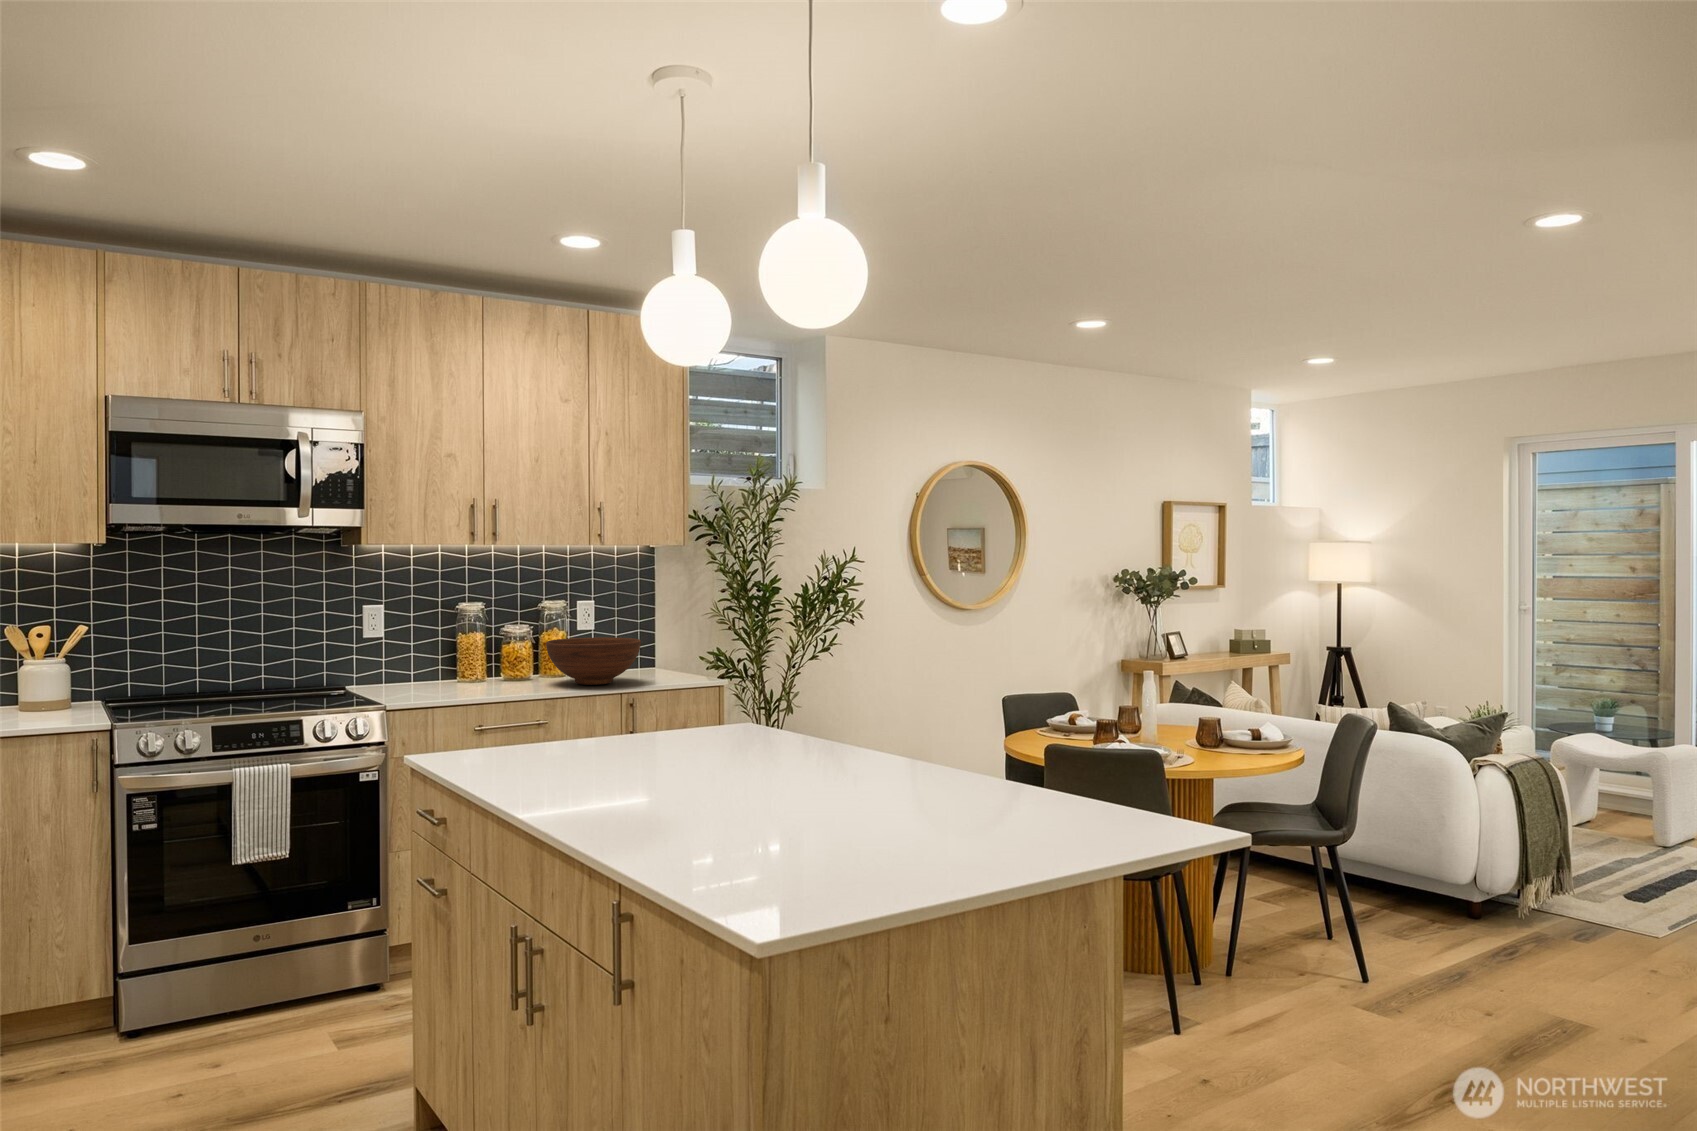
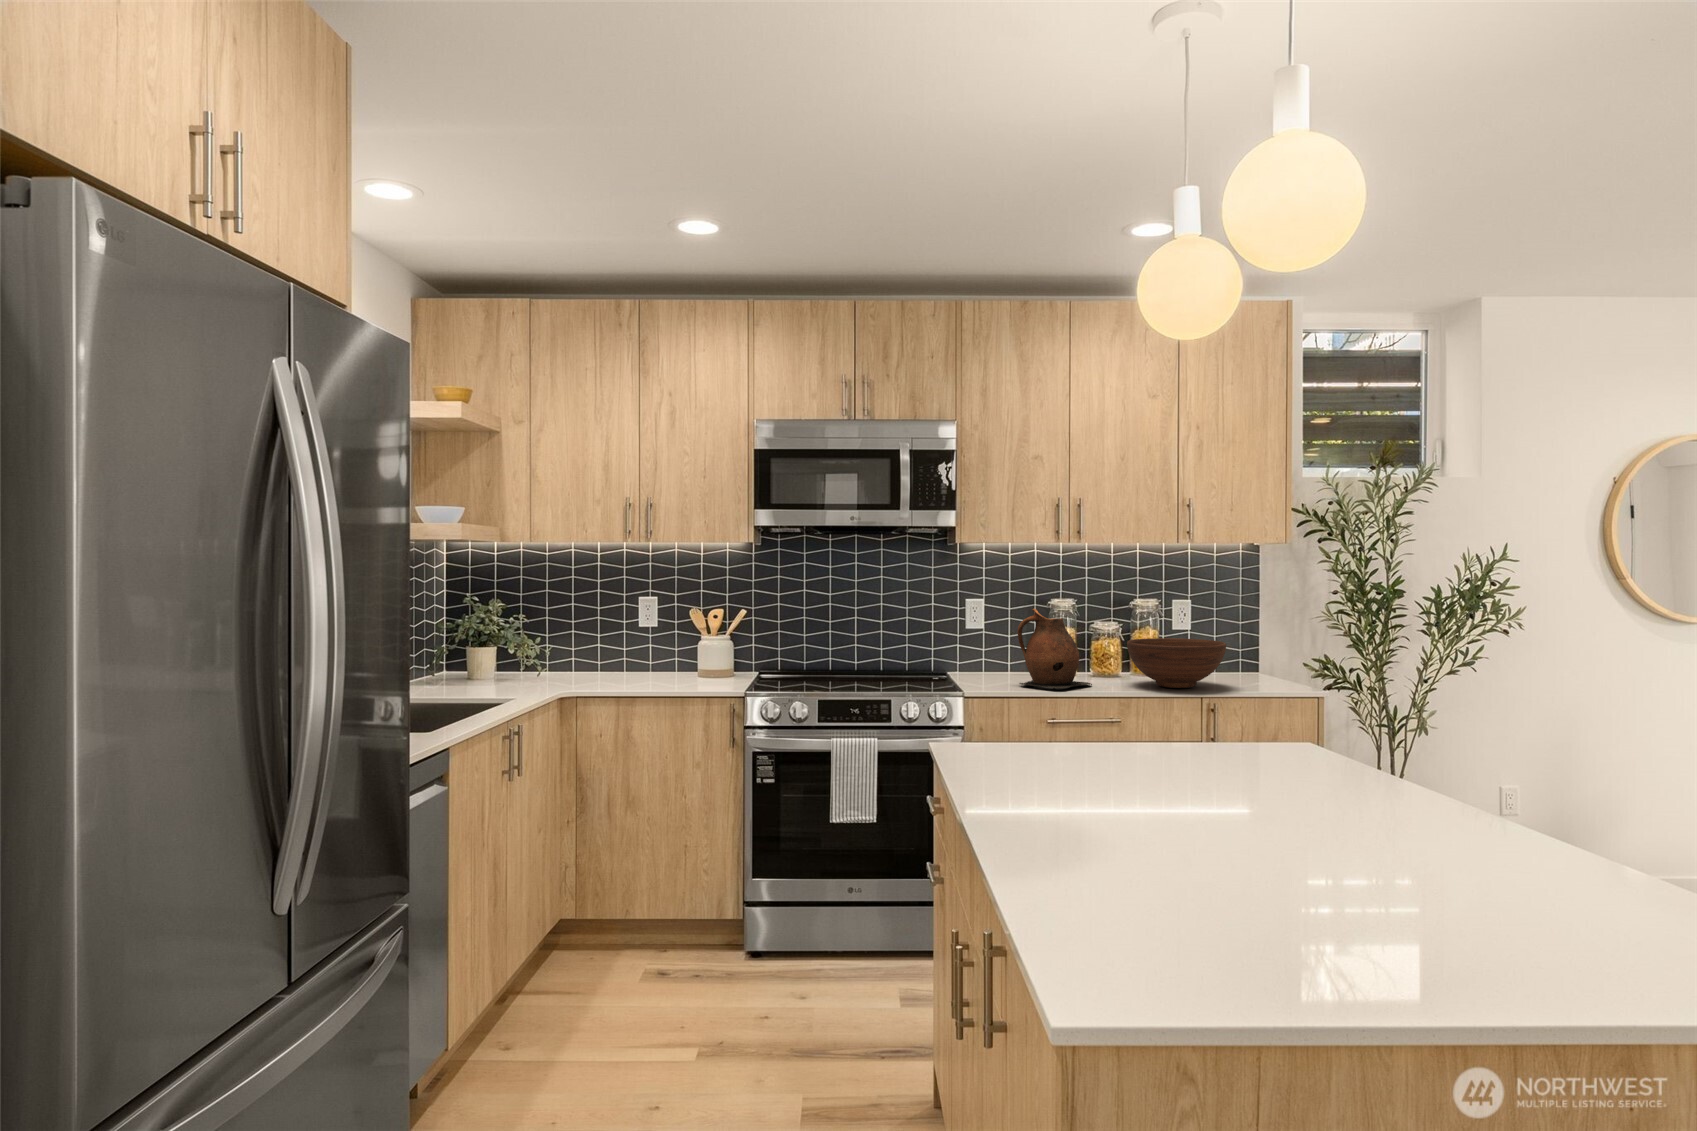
ceramic pitcher: none [435,613,514,694] -> present [1018,609,1092,689]

